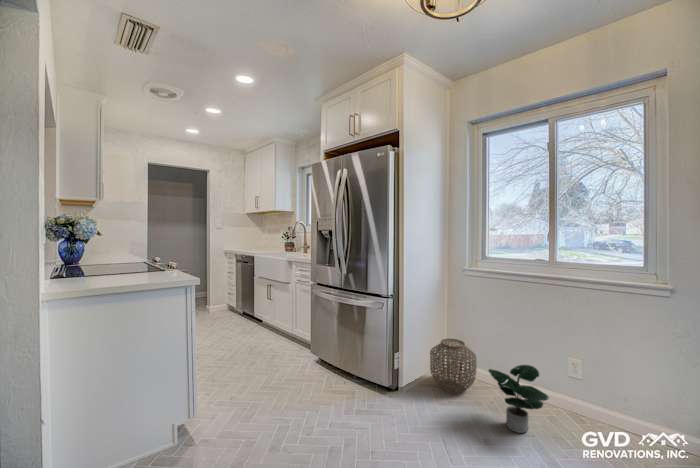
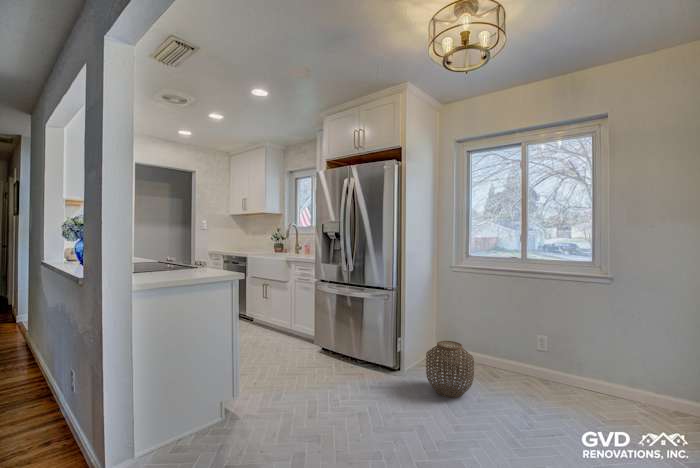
potted plant: present [488,365,549,433] -> none [486,364,548,435]

